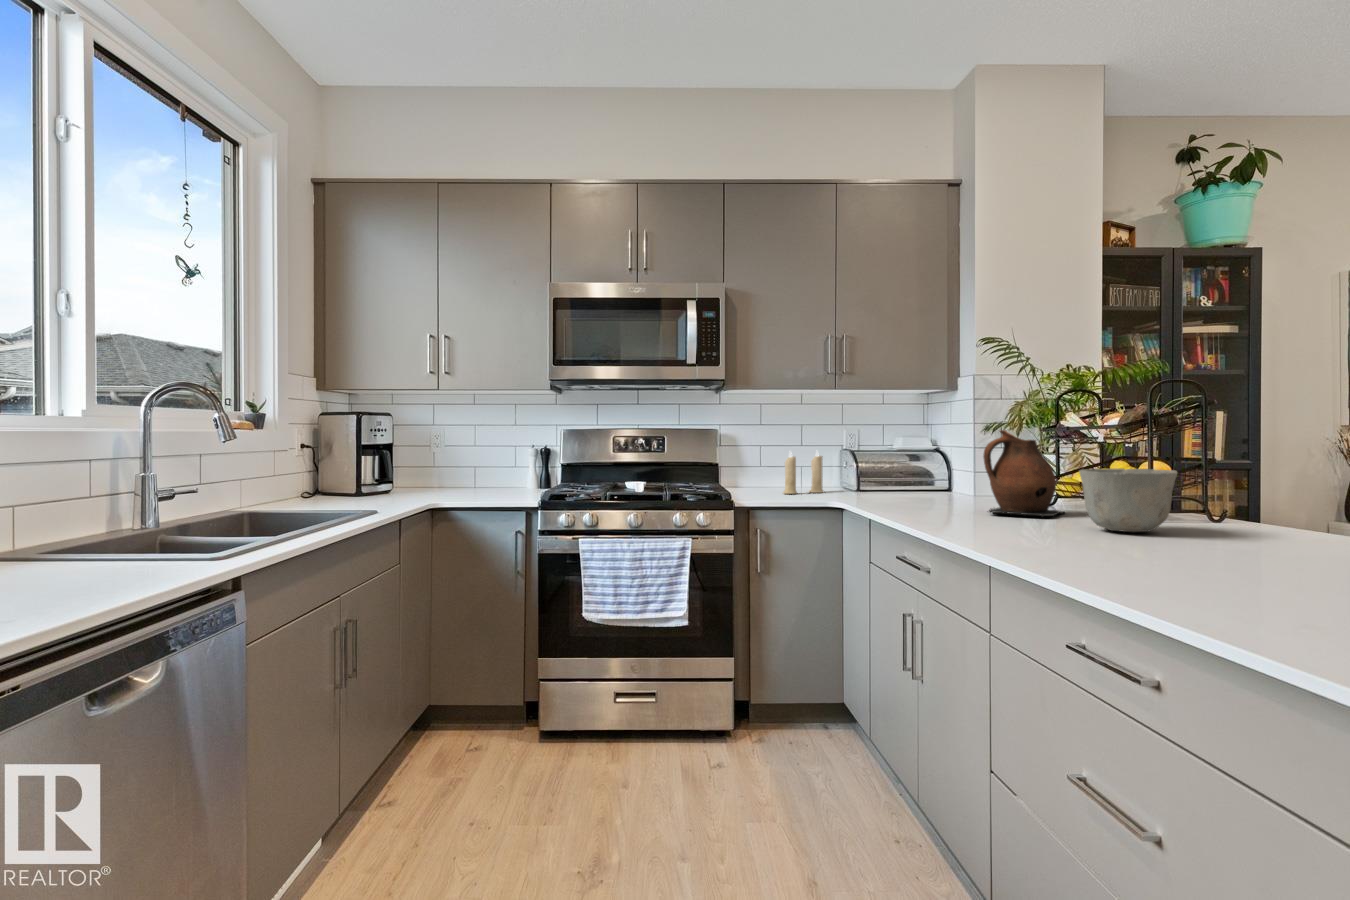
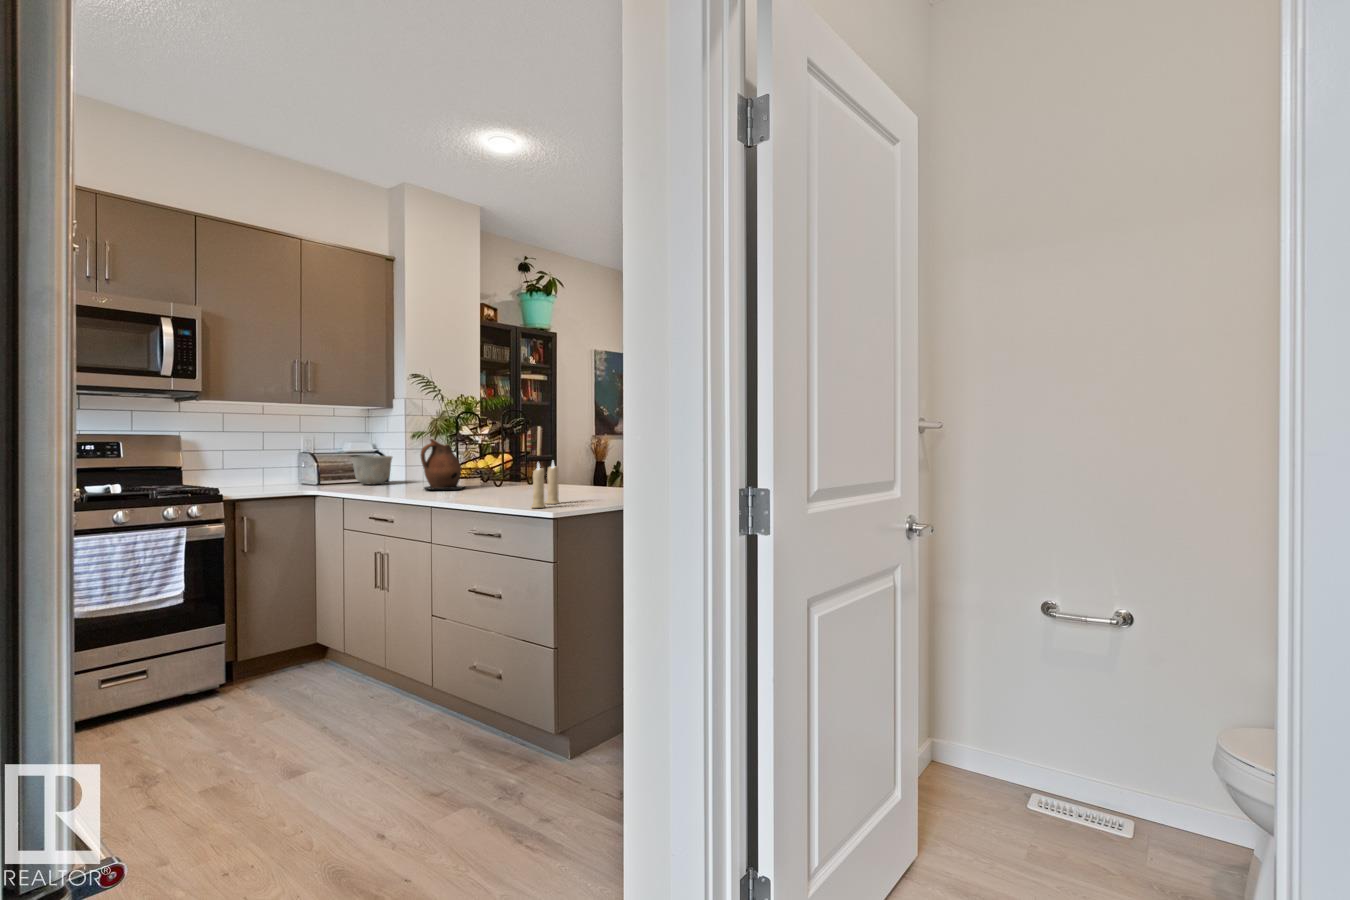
candle: present [783,451,823,494] -> present [531,461,559,508]
ceramic bowl: present [1079,469,1177,532] -> present [352,456,392,484]

